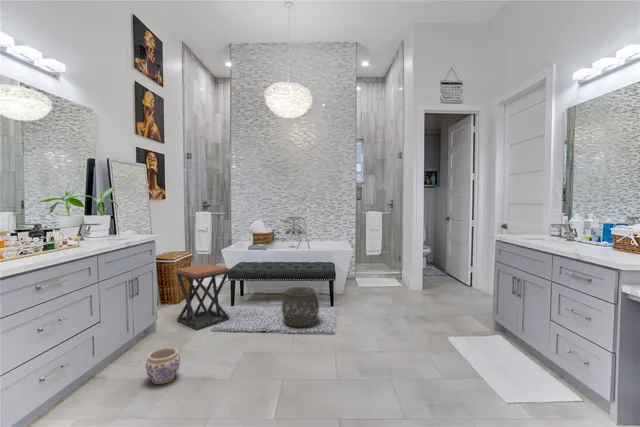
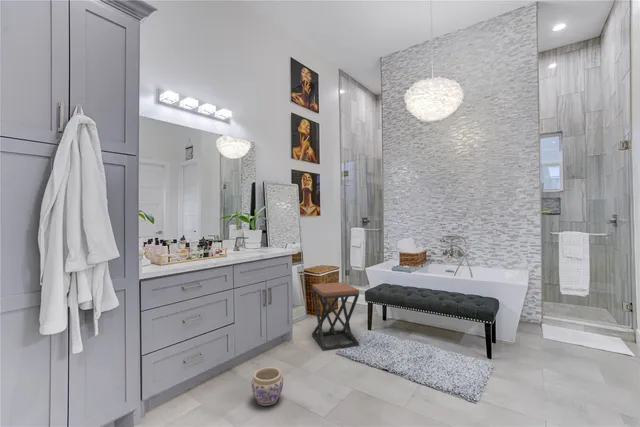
woven basket: present [282,287,319,327] -> none [413,325,462,380]

